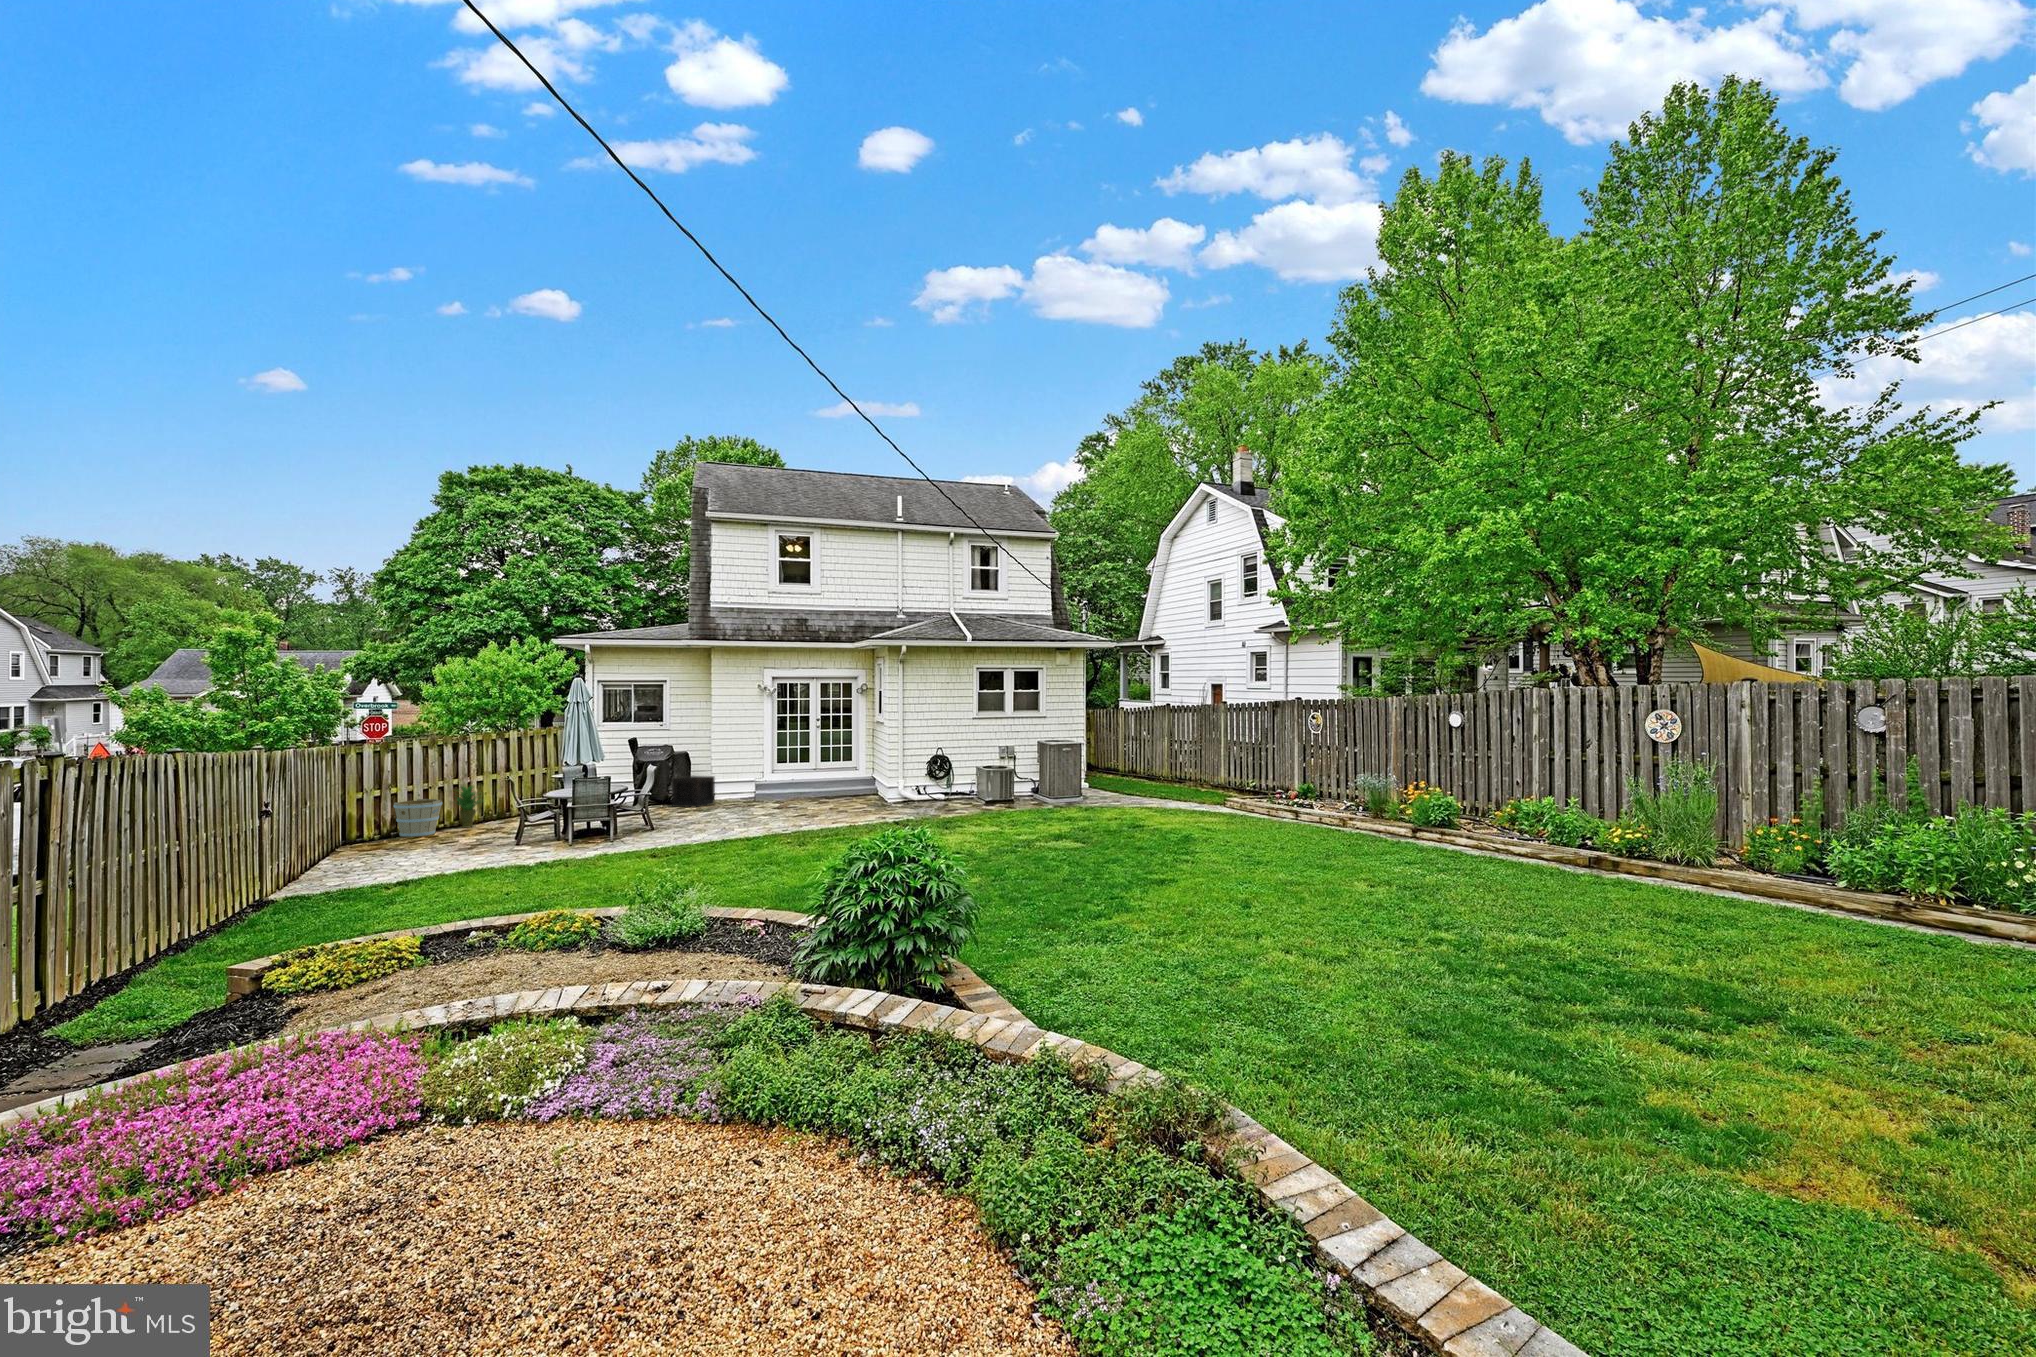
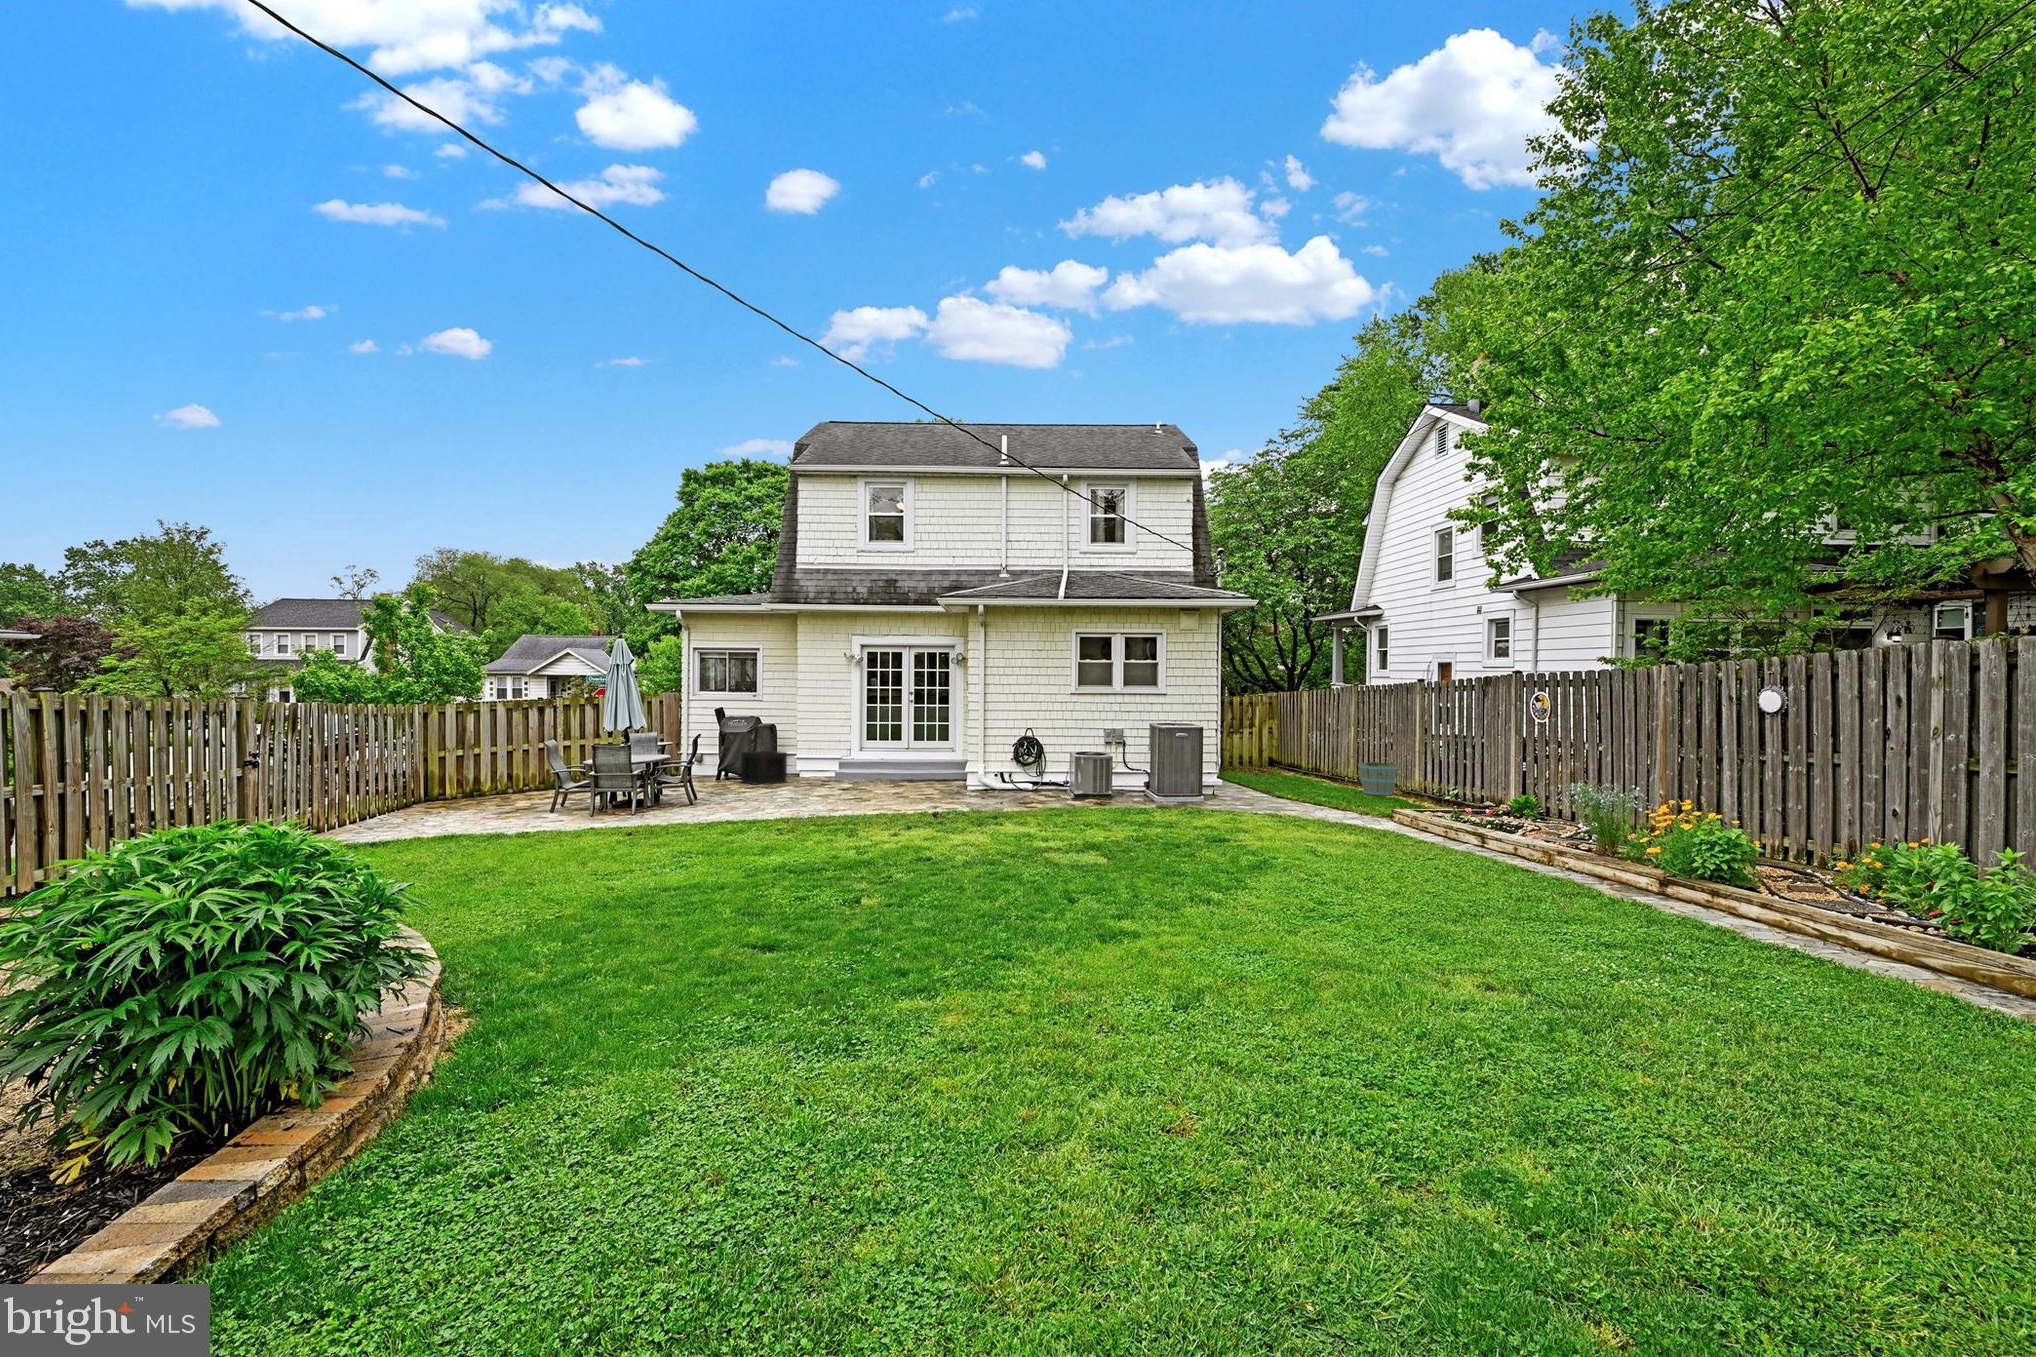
potted plant: present [457,786,481,828] -> none [495,751,534,795]
wooden bucket: present [393,799,442,837] -> present [1358,762,1398,796]

